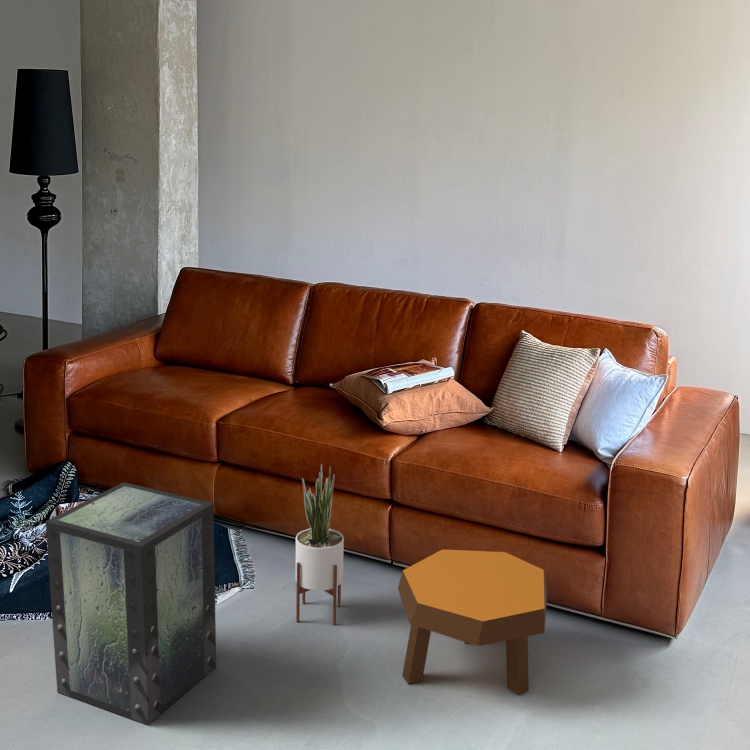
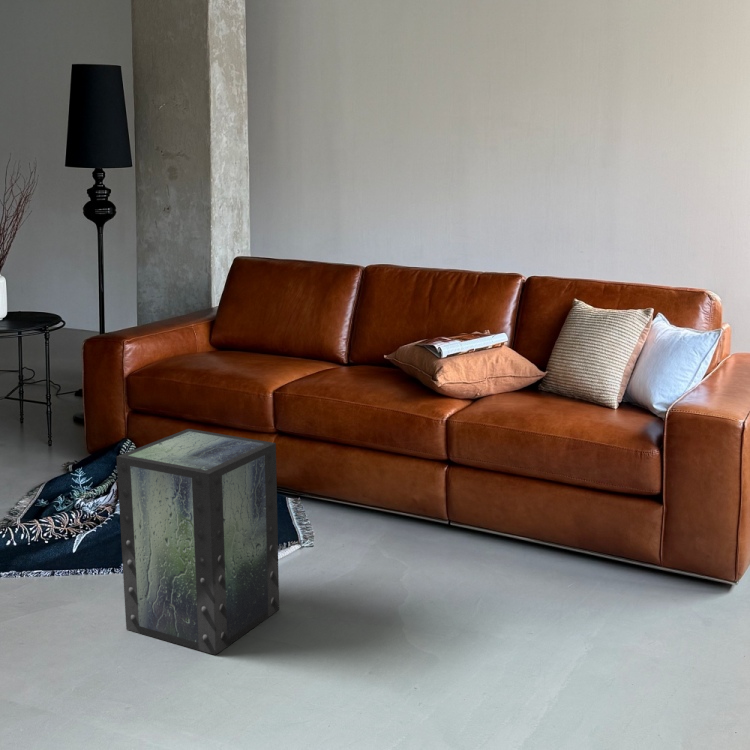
potted plant: present [295,464,344,625] -> none [354,414,402,576]
footstool: present [398,550,547,695] -> none [456,498,606,632]

